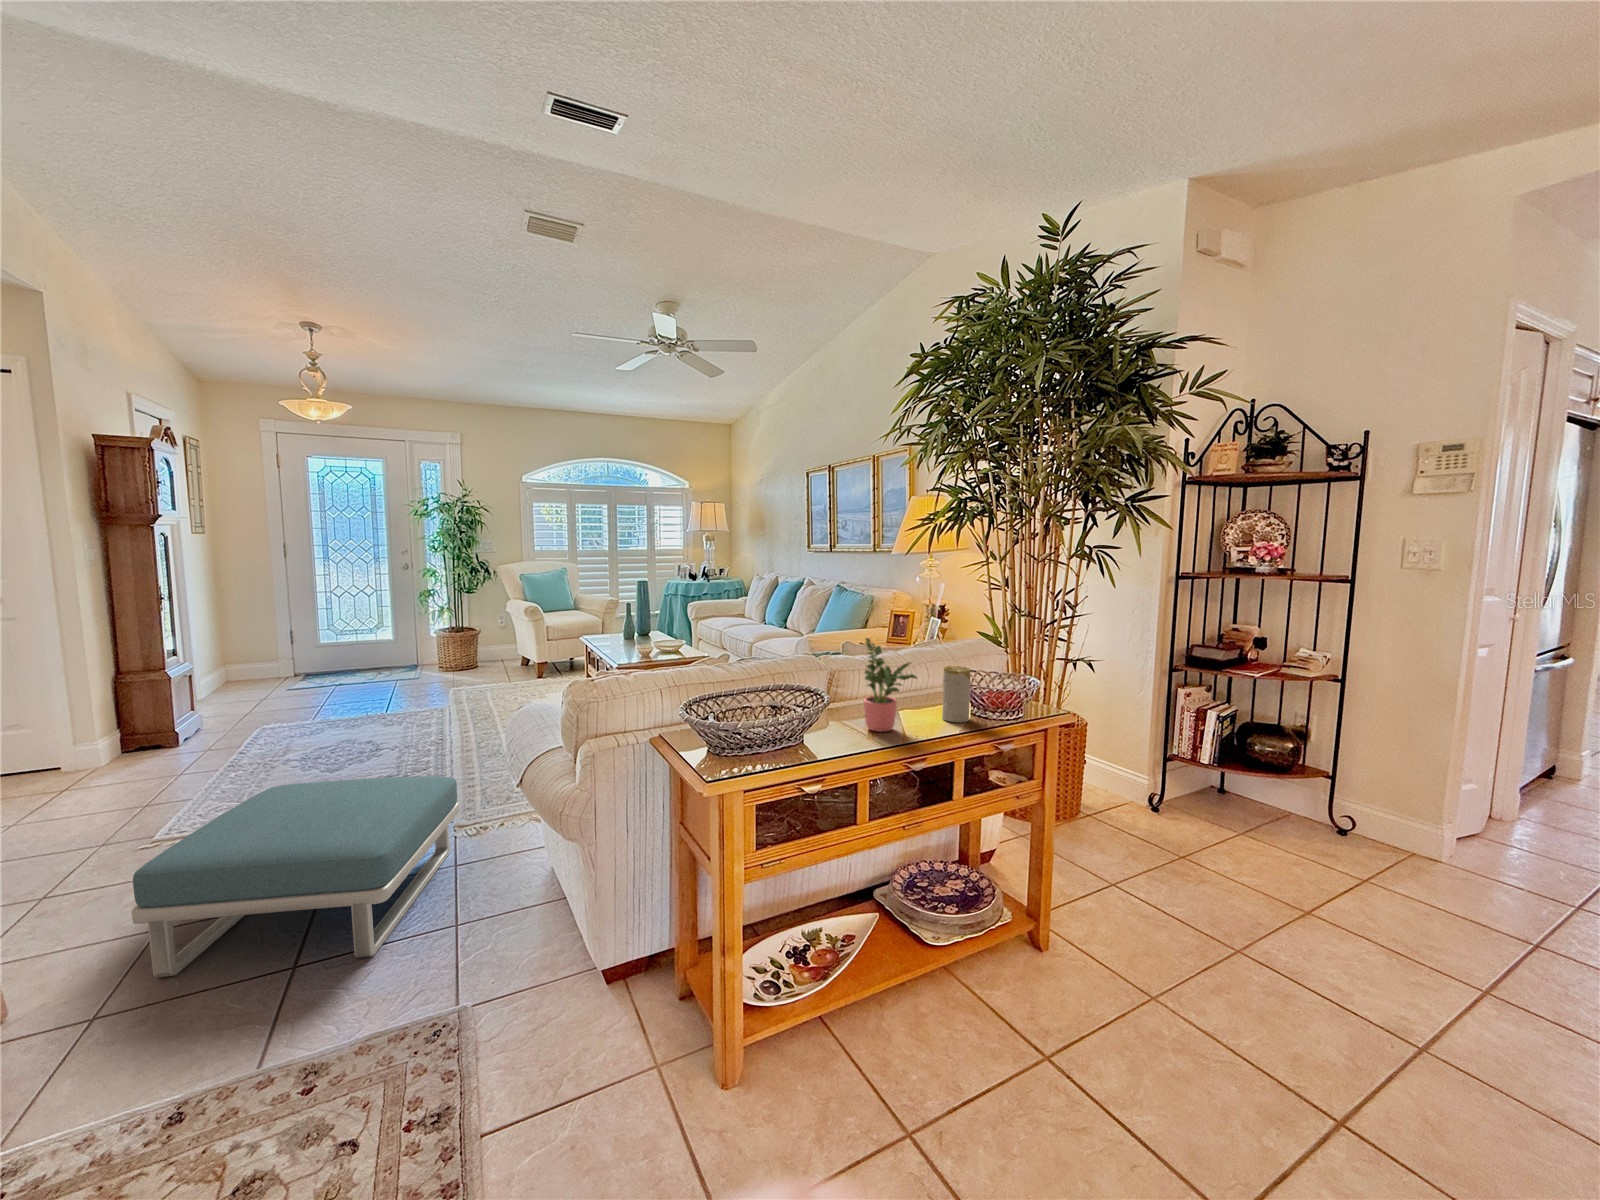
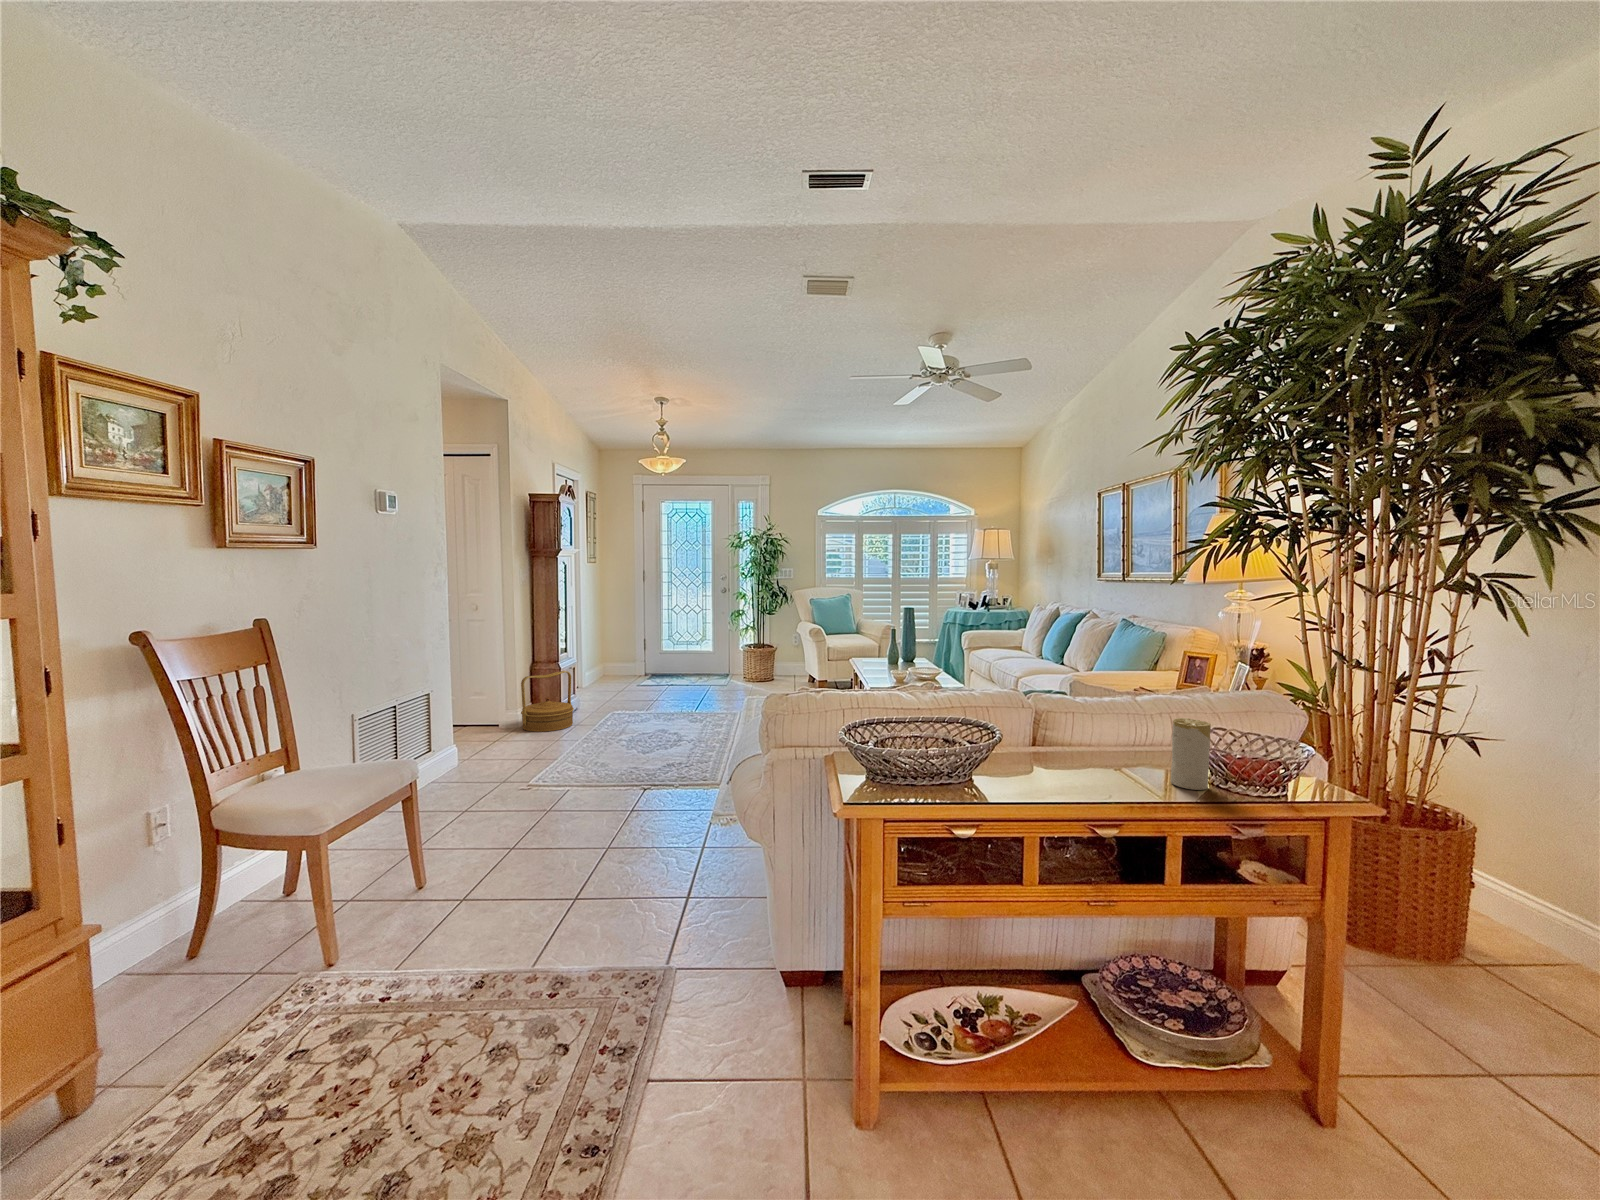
potted plant: present [864,638,917,732] -> none [1056,673,1133,785]
woven basket: none [107,682,203,769] -> present [521,671,574,732]
footstool: present [132,776,459,977] -> none [488,756,710,906]

